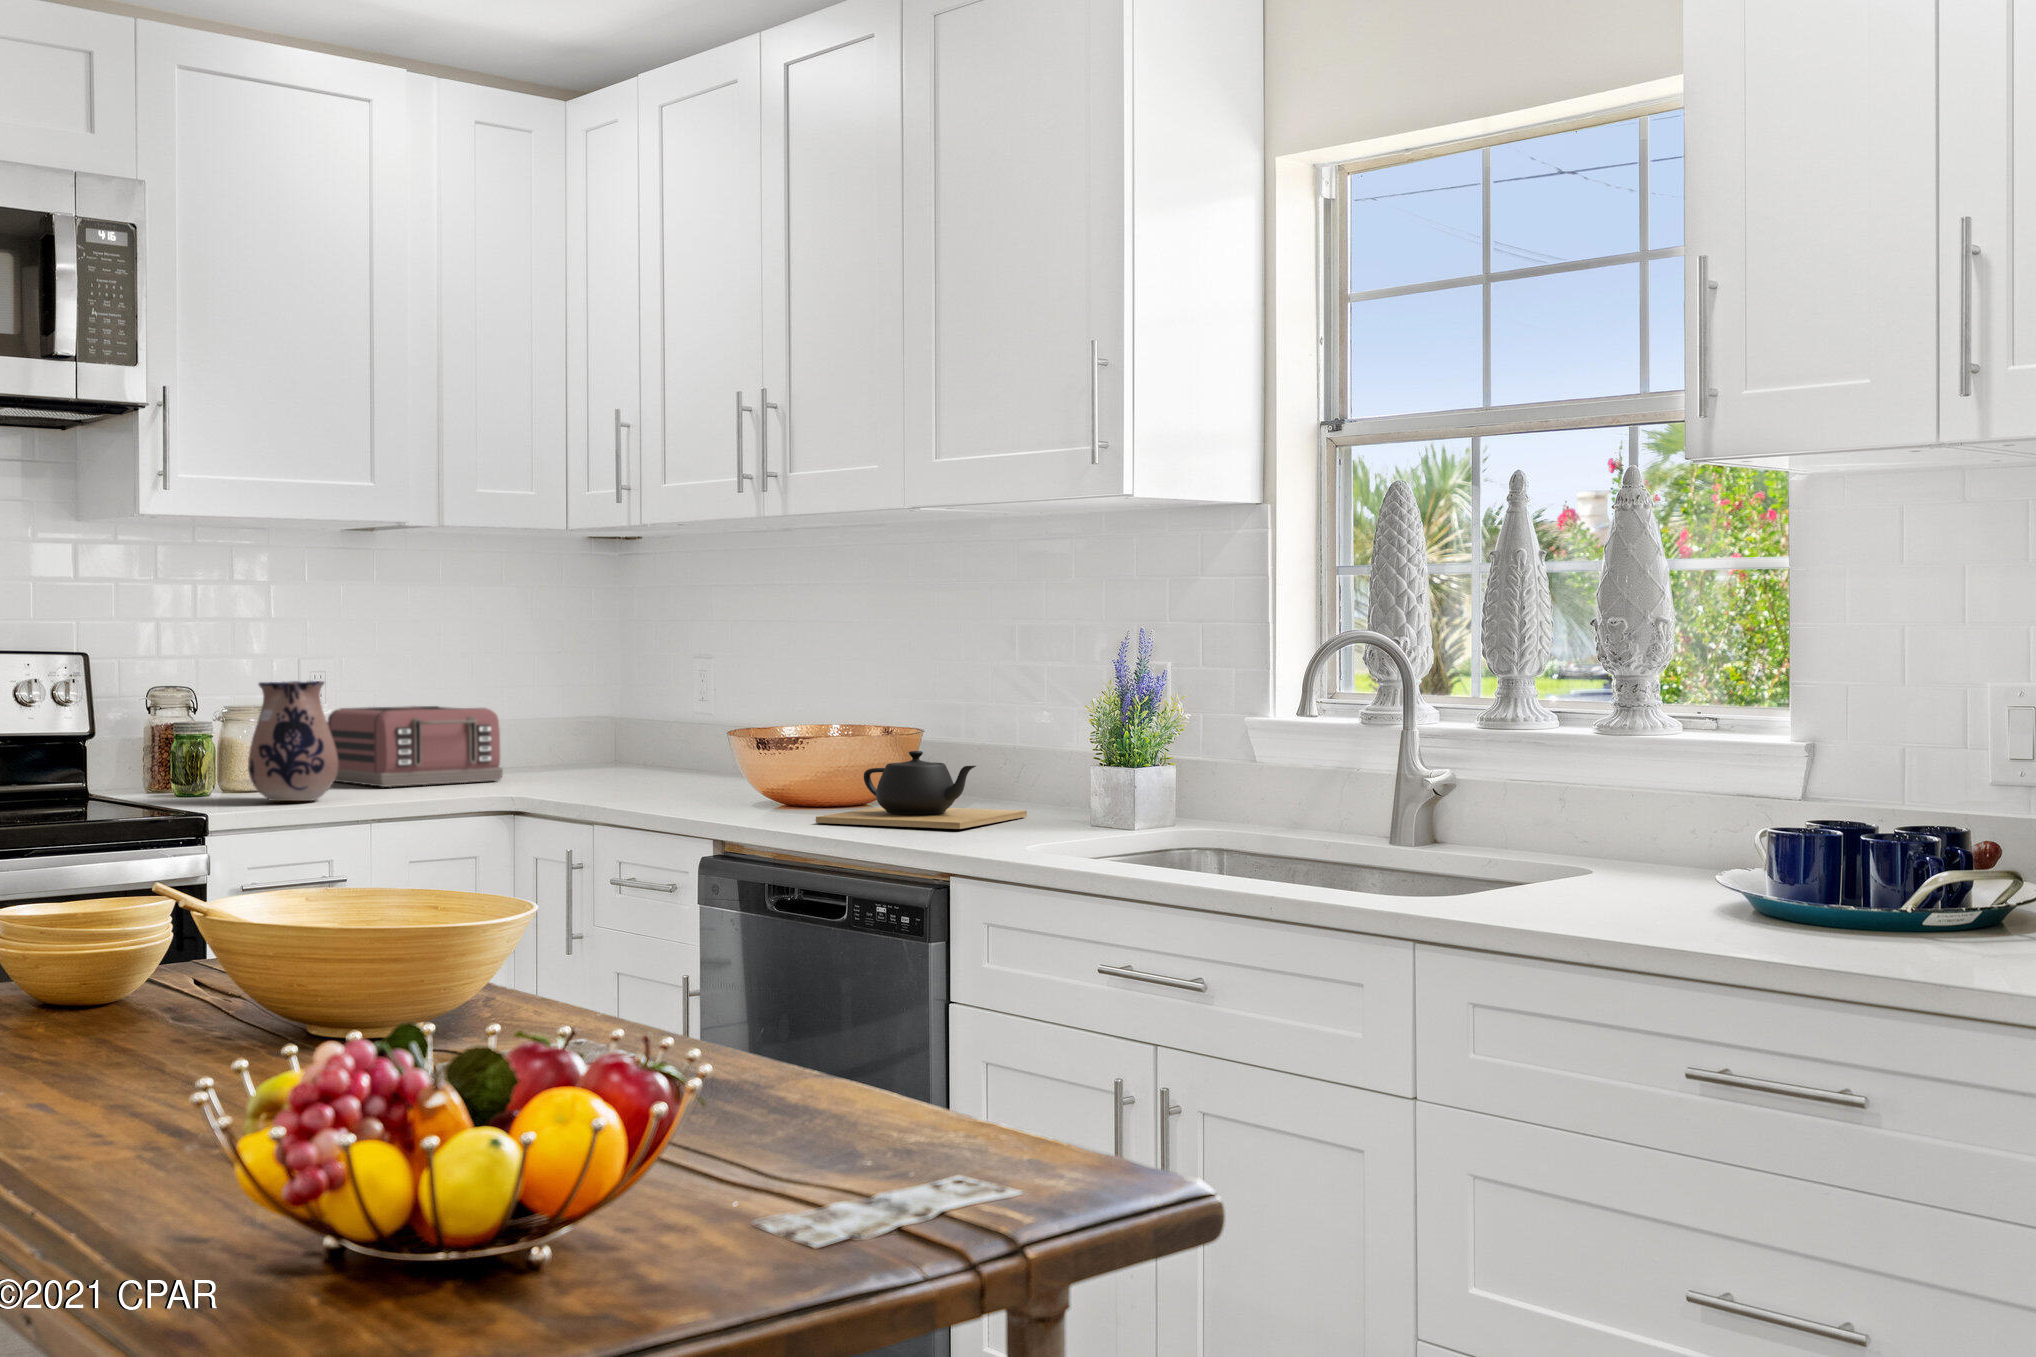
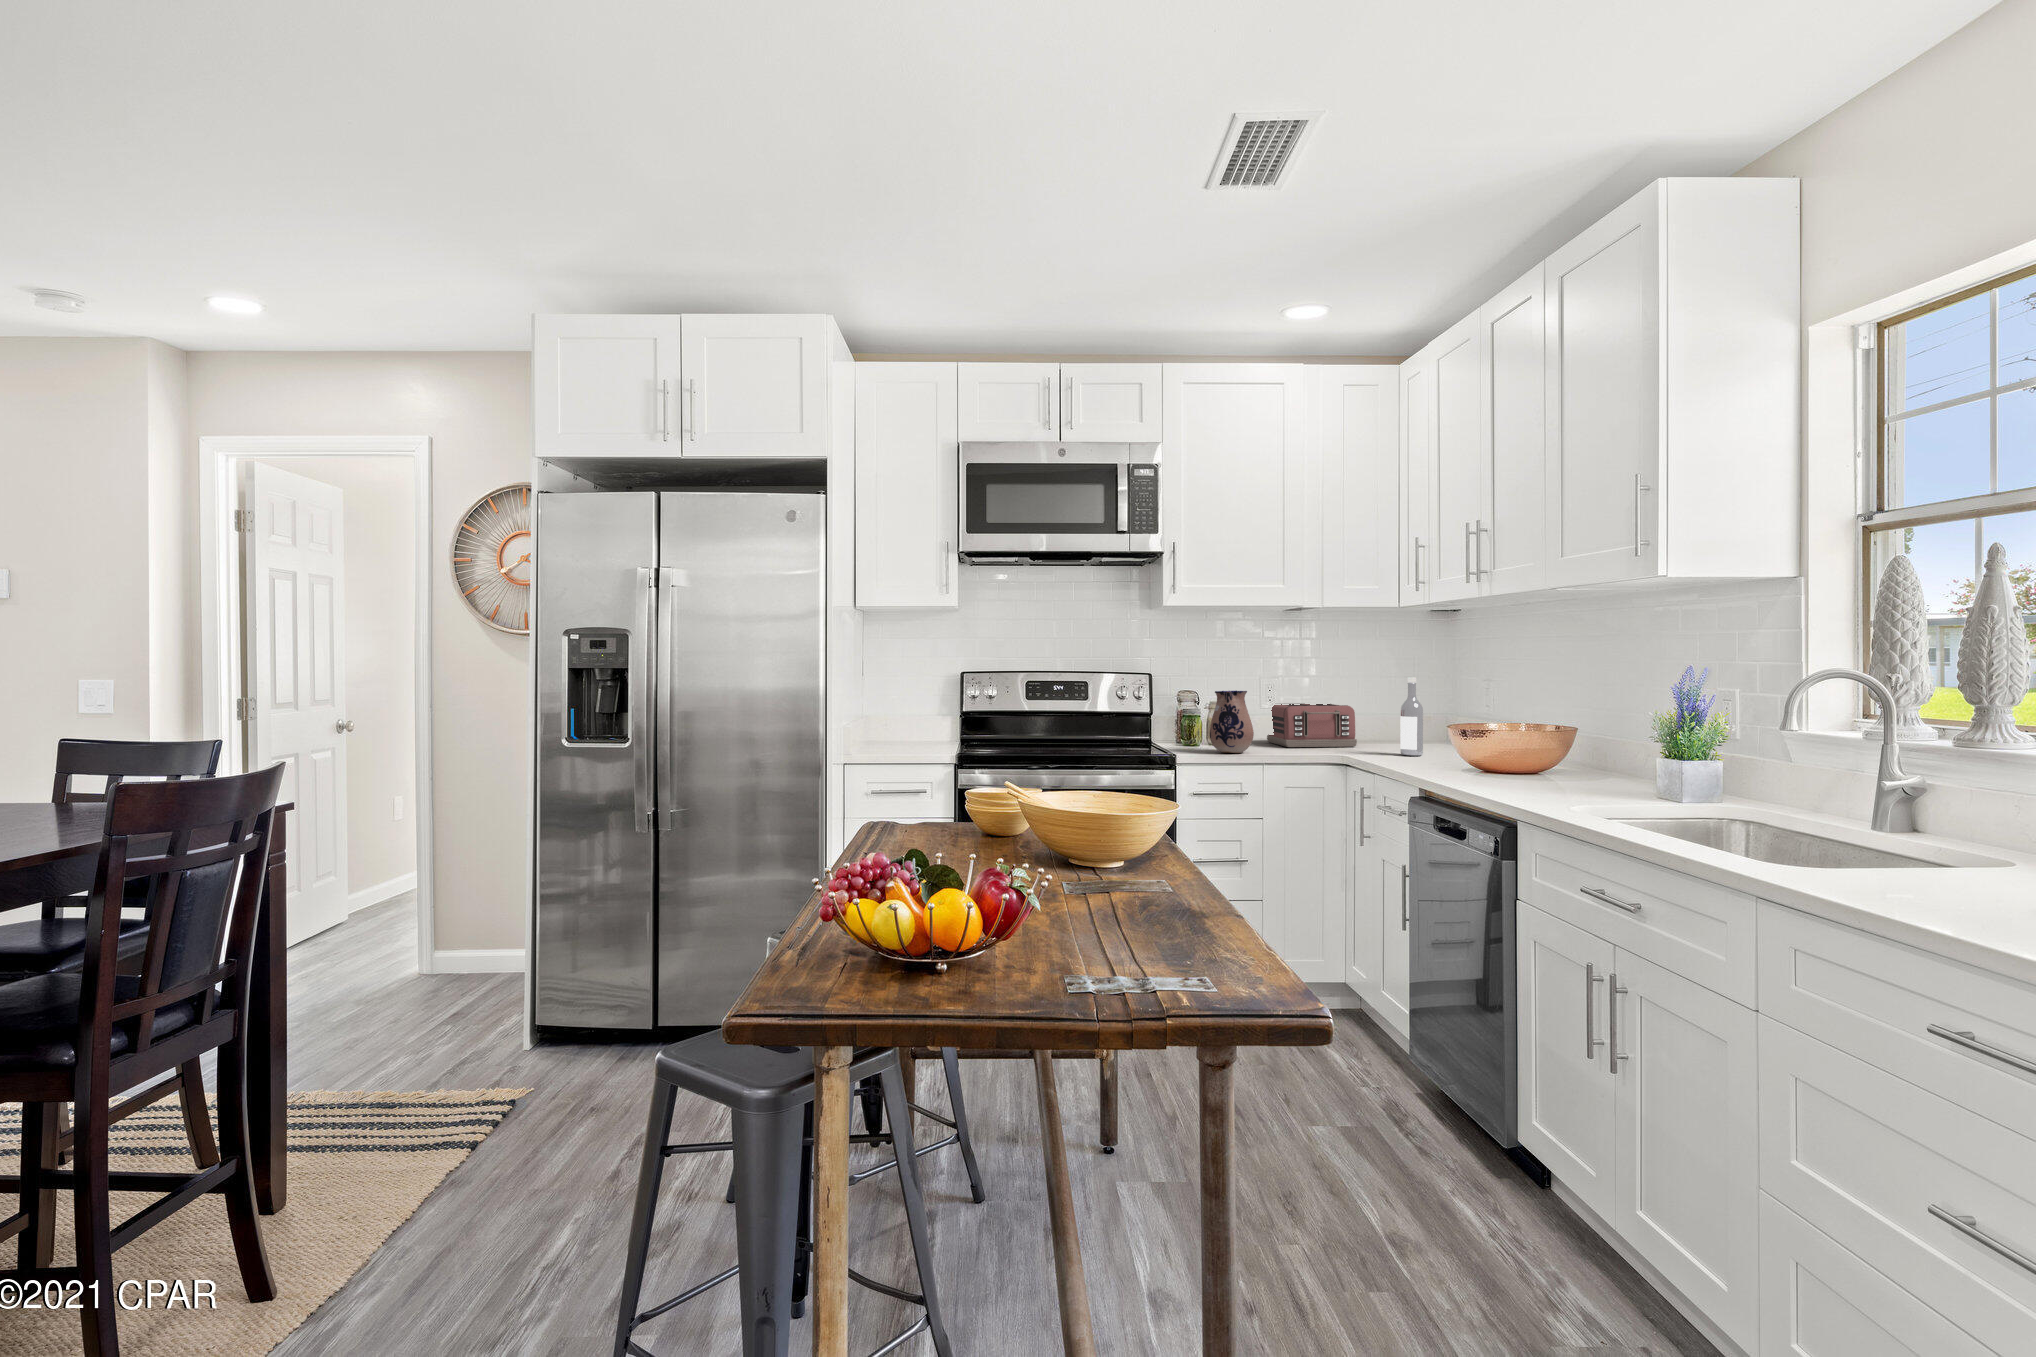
wine bottle: none [604,655,641,790] -> present [1400,677,1423,756]
teapot: present [816,751,1027,829] -> none [1478,741,1627,792]

